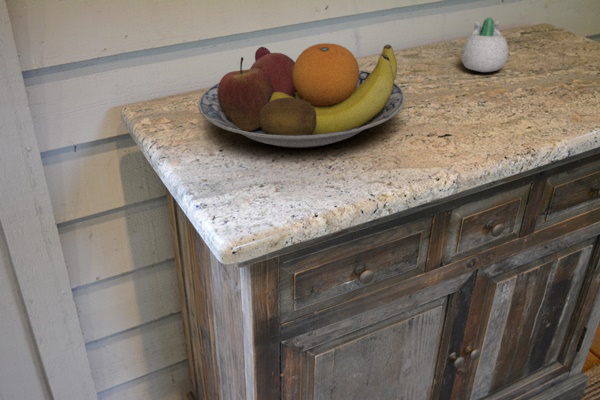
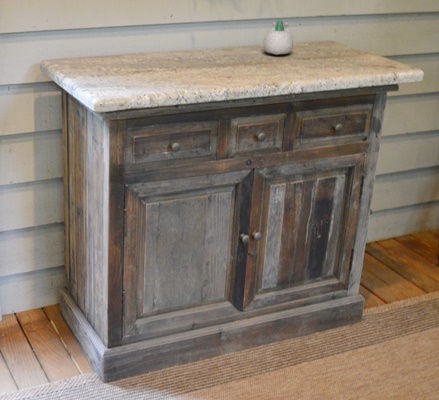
fruit bowl: present [198,43,405,148] -> none [88,20,208,76]

